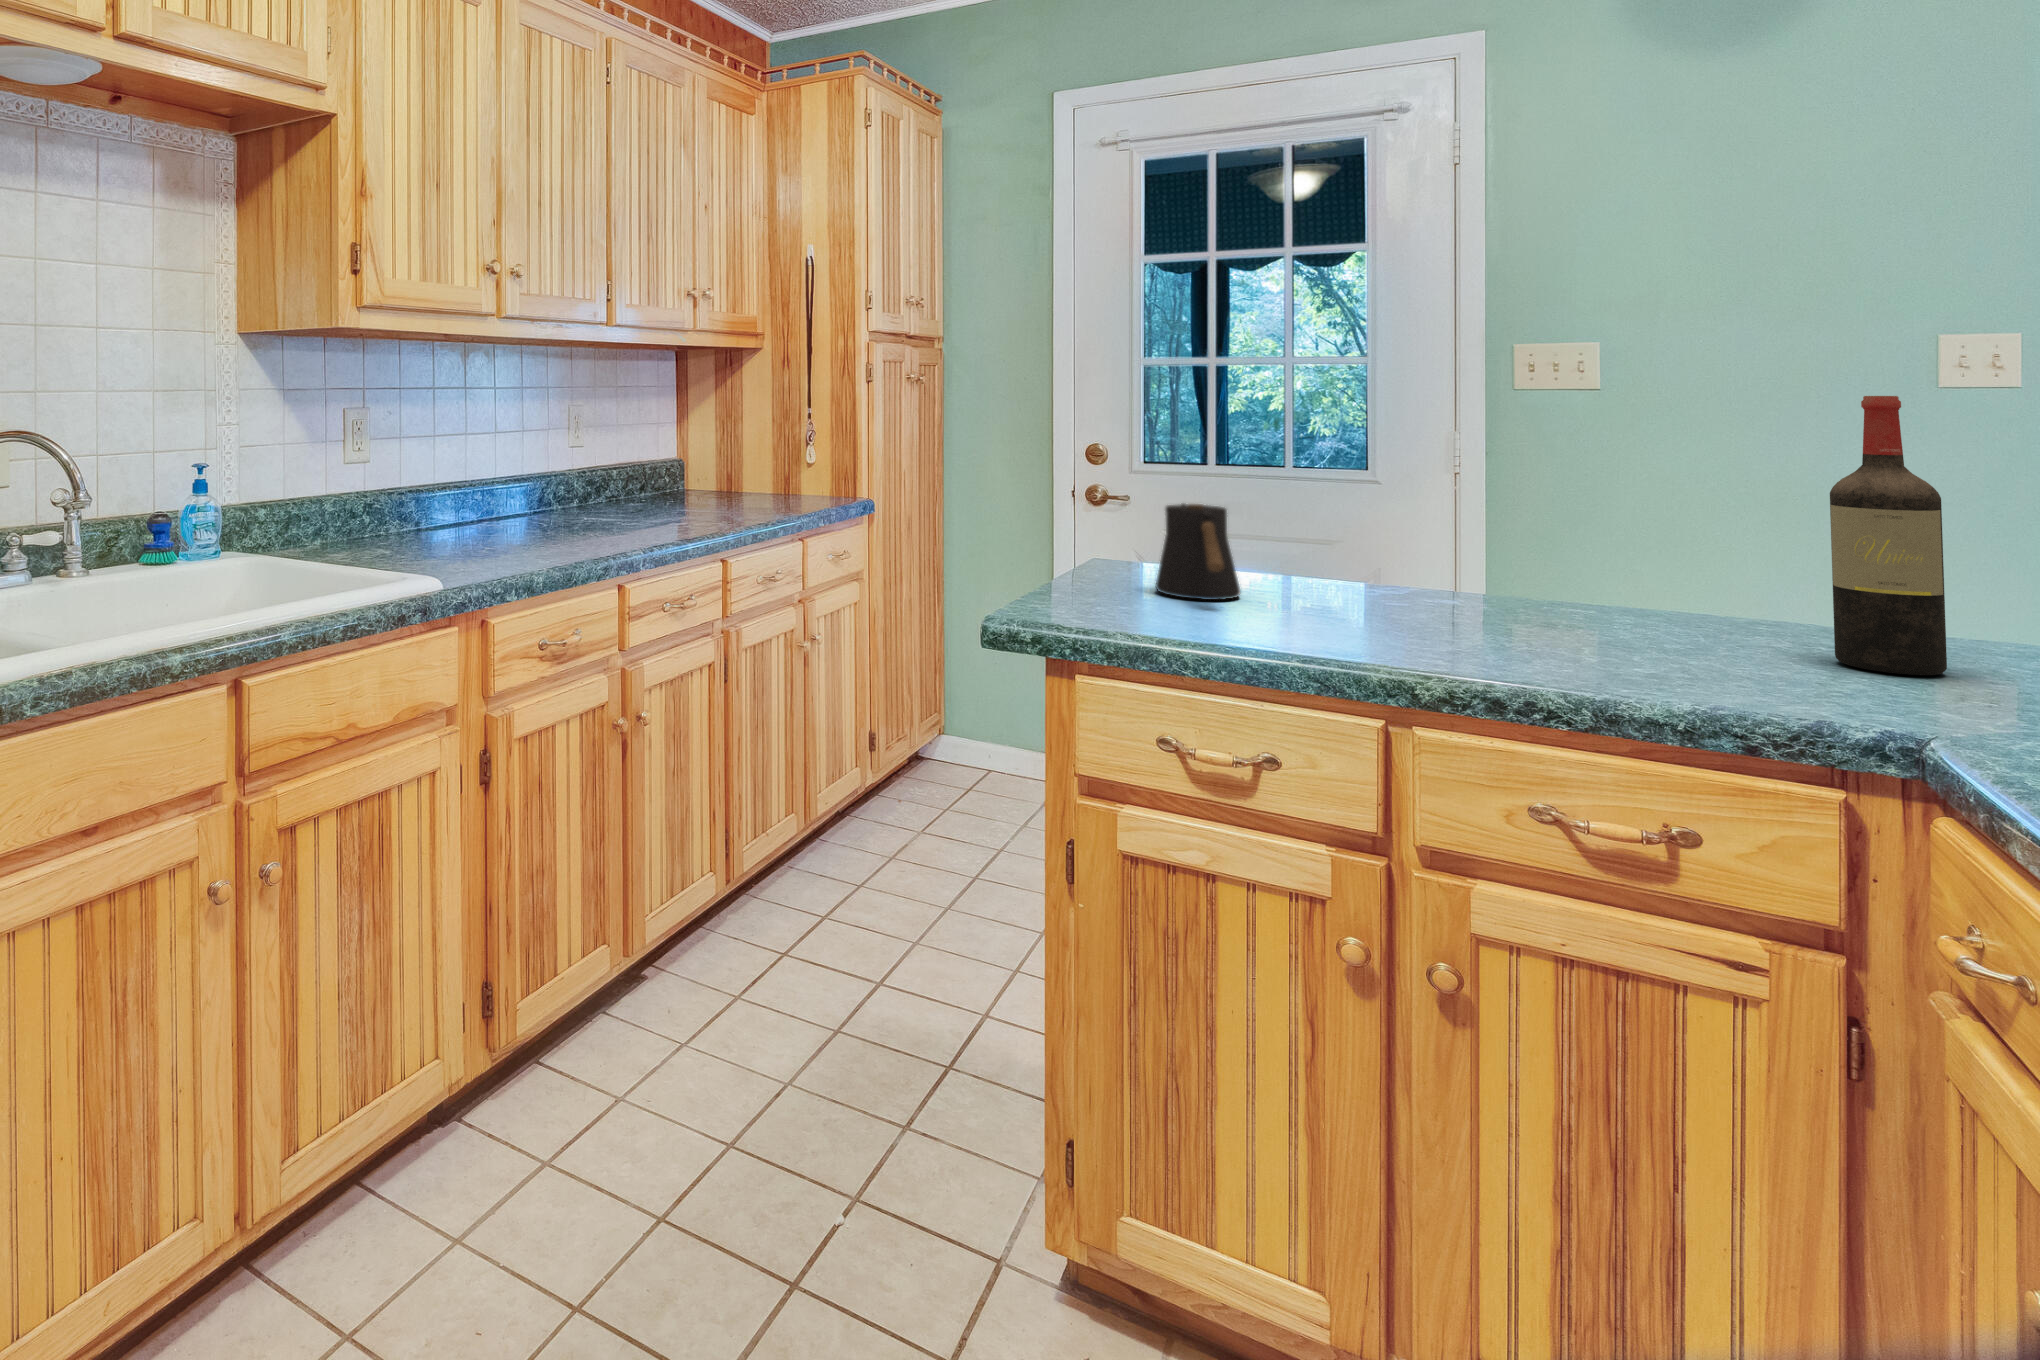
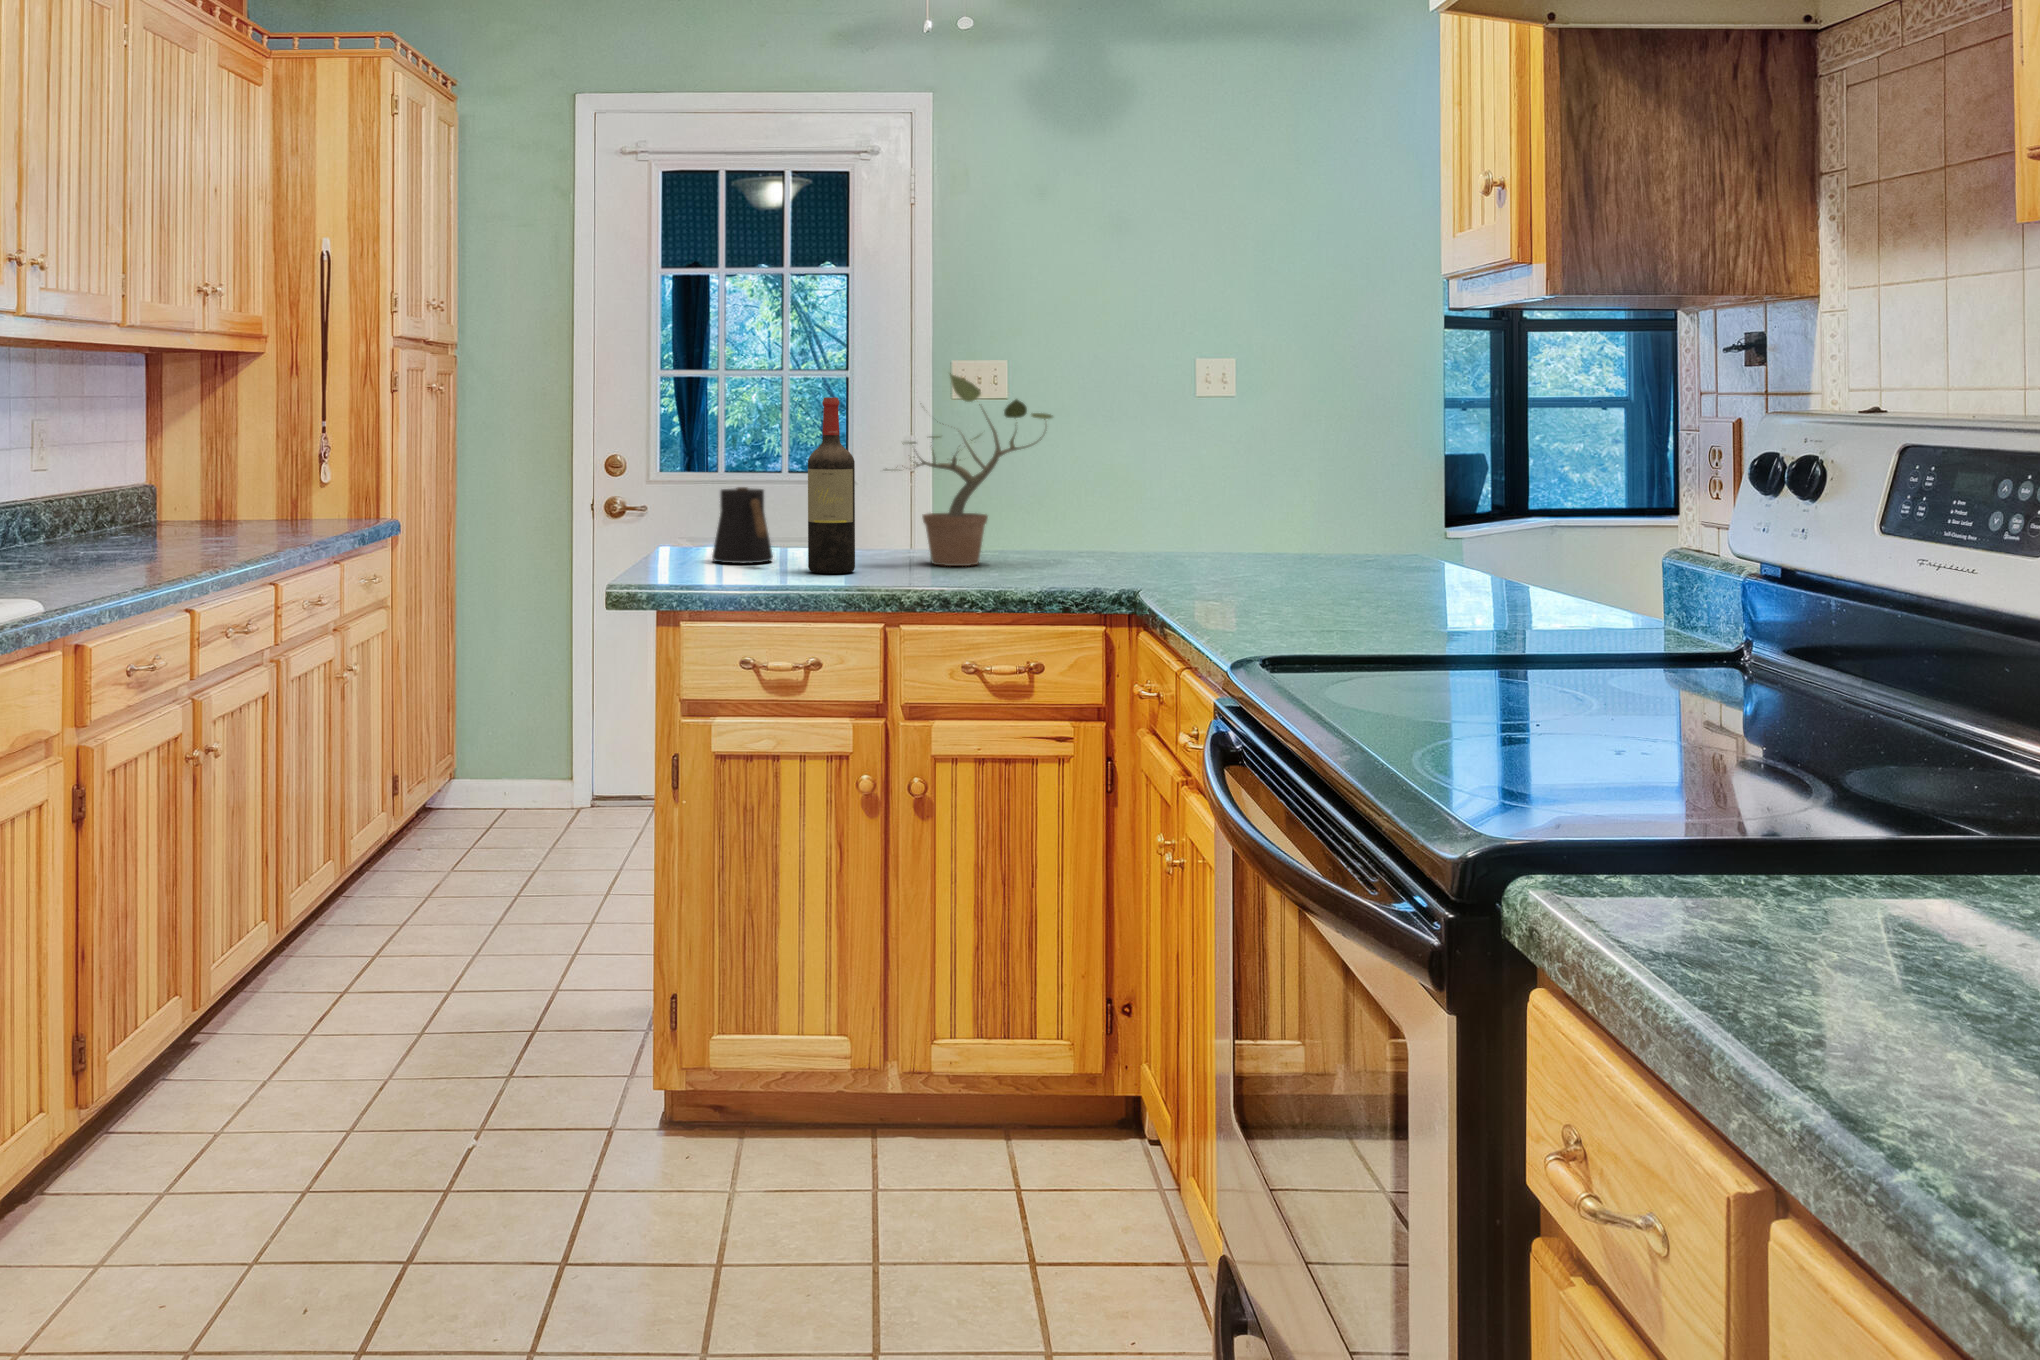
potted plant: none [1399,358,1731,637] -> present [886,373,1052,566]
wine bottle: present [1830,396,1947,675] -> present [808,398,855,573]

